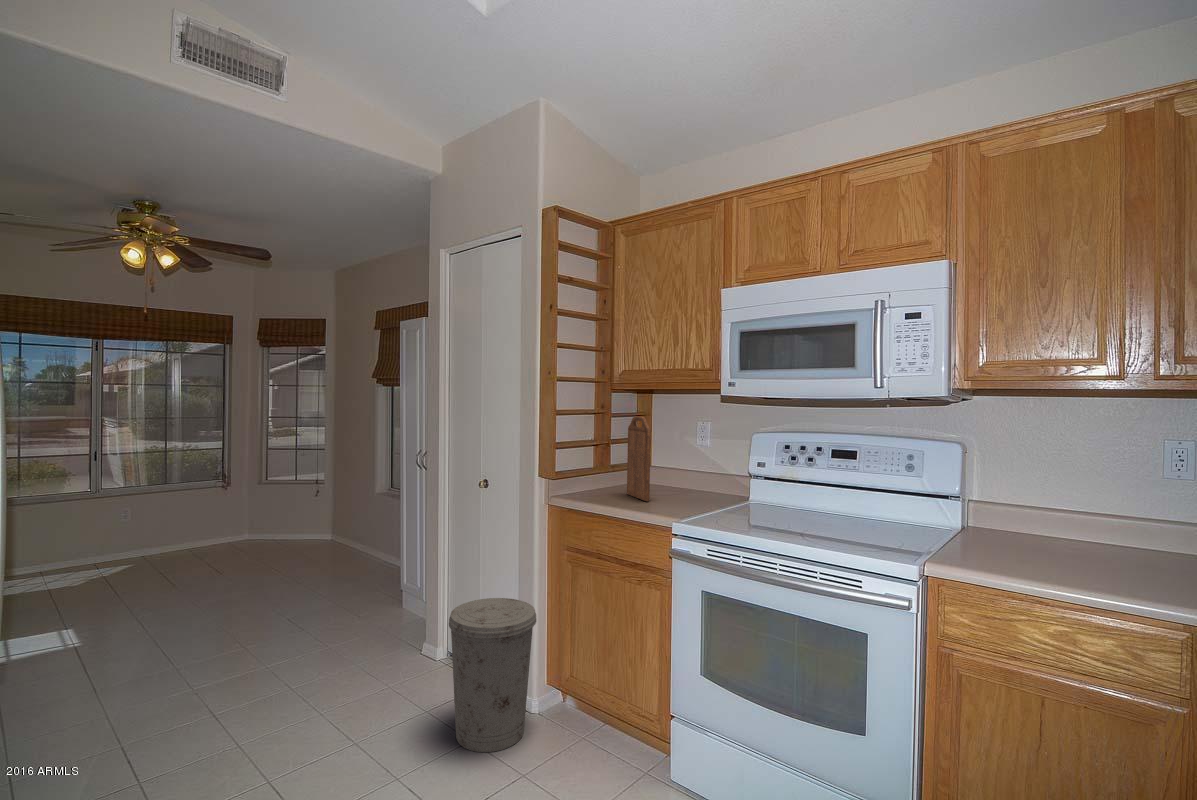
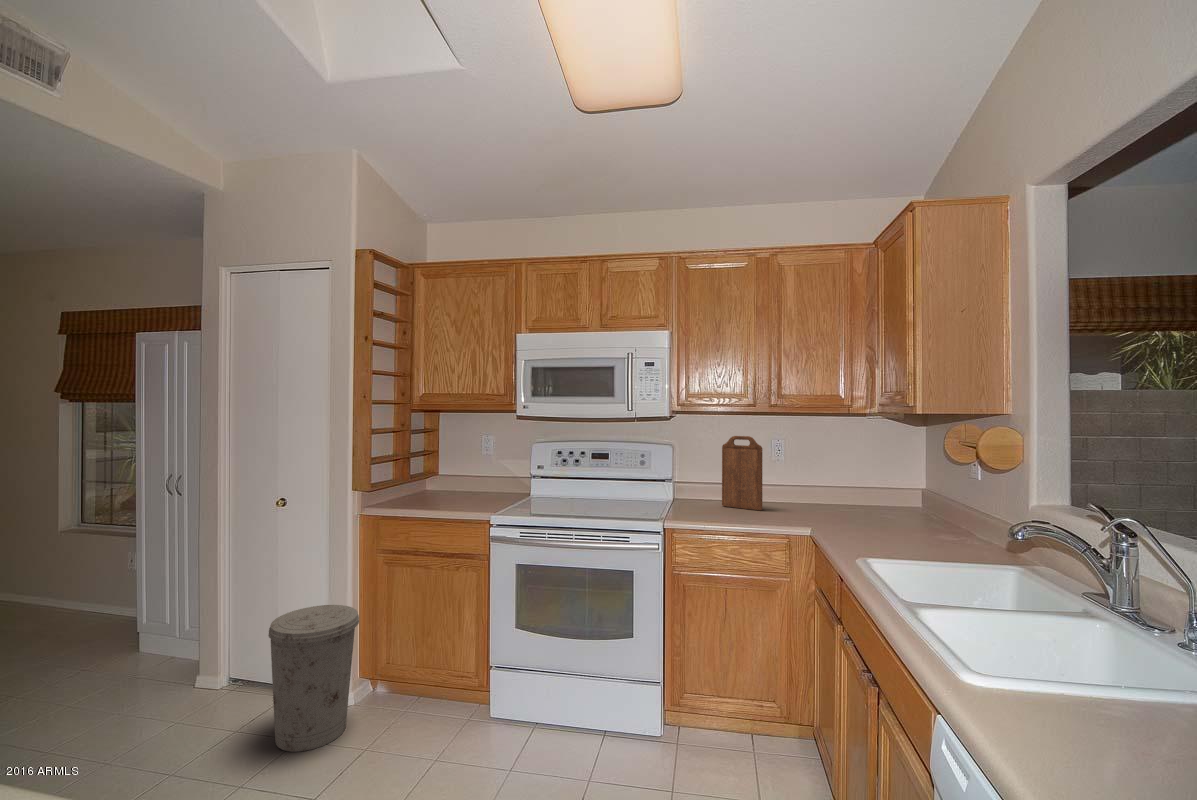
cutting board: present [627,416,651,501] -> present [722,436,762,510]

